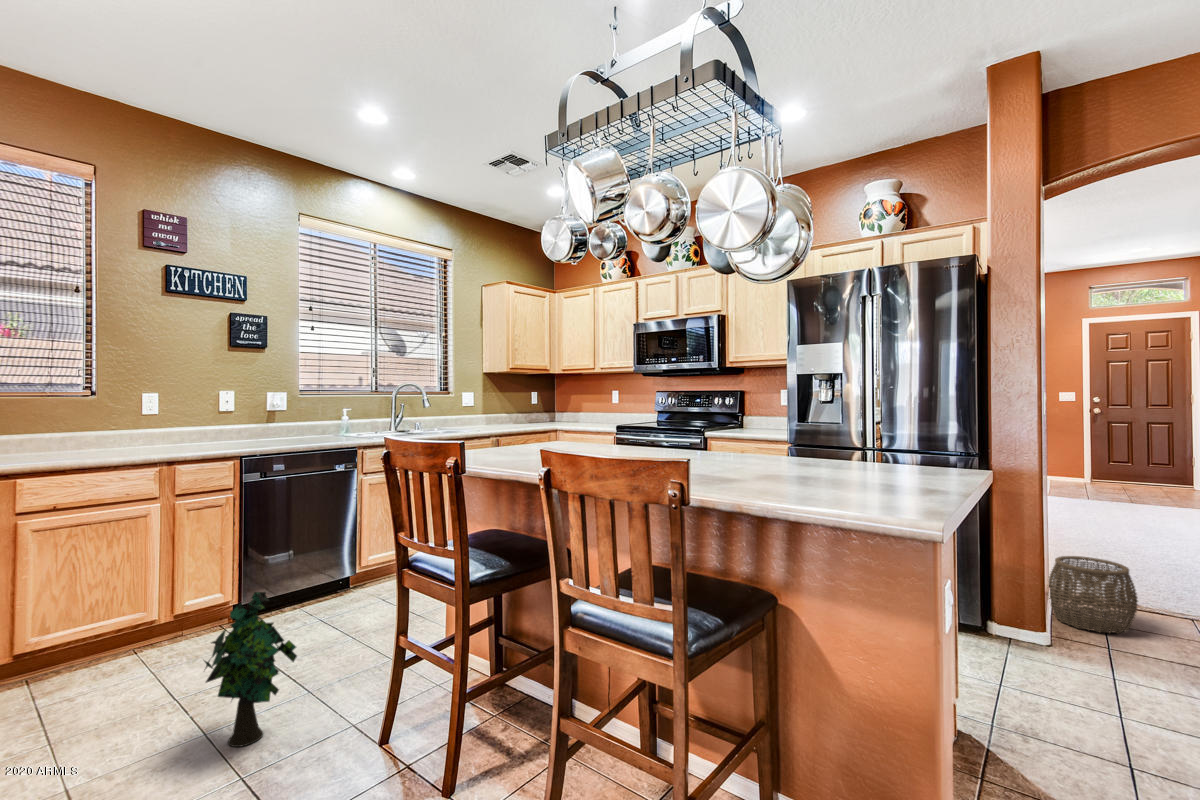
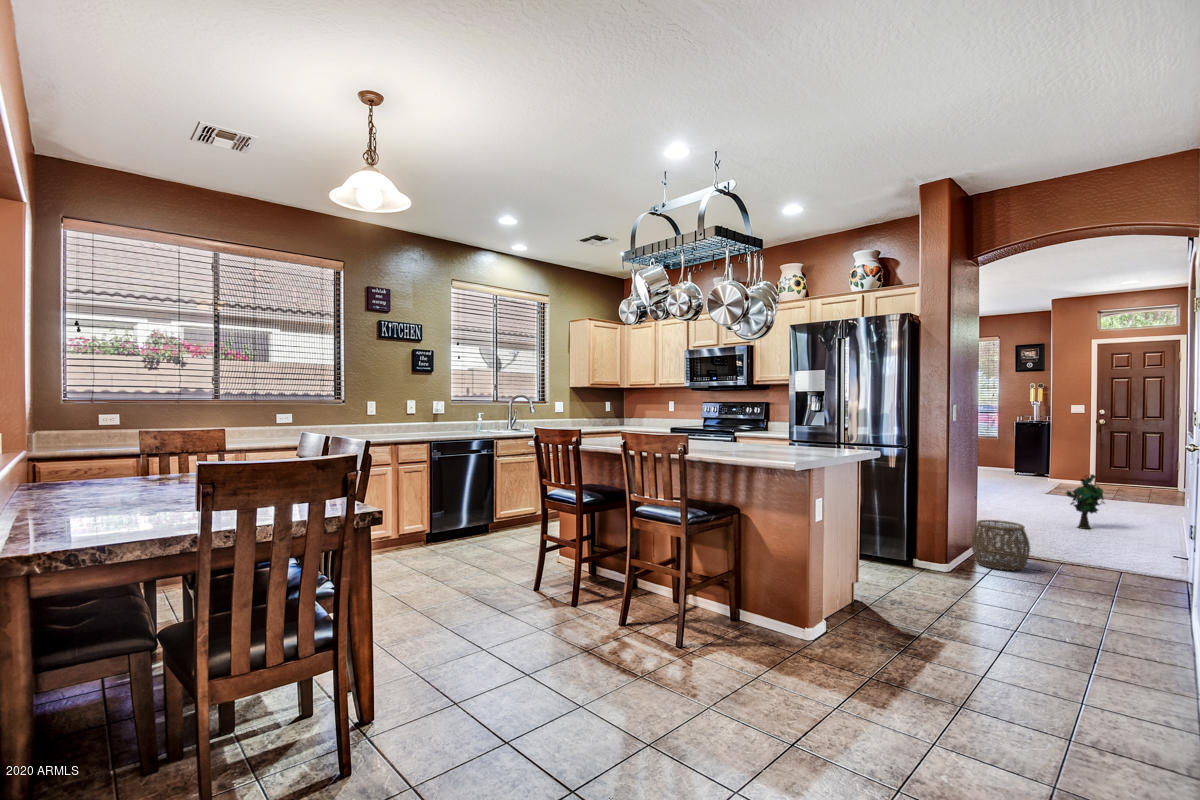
decorative plant: present [204,592,297,747] -> present [1066,475,1104,529]

